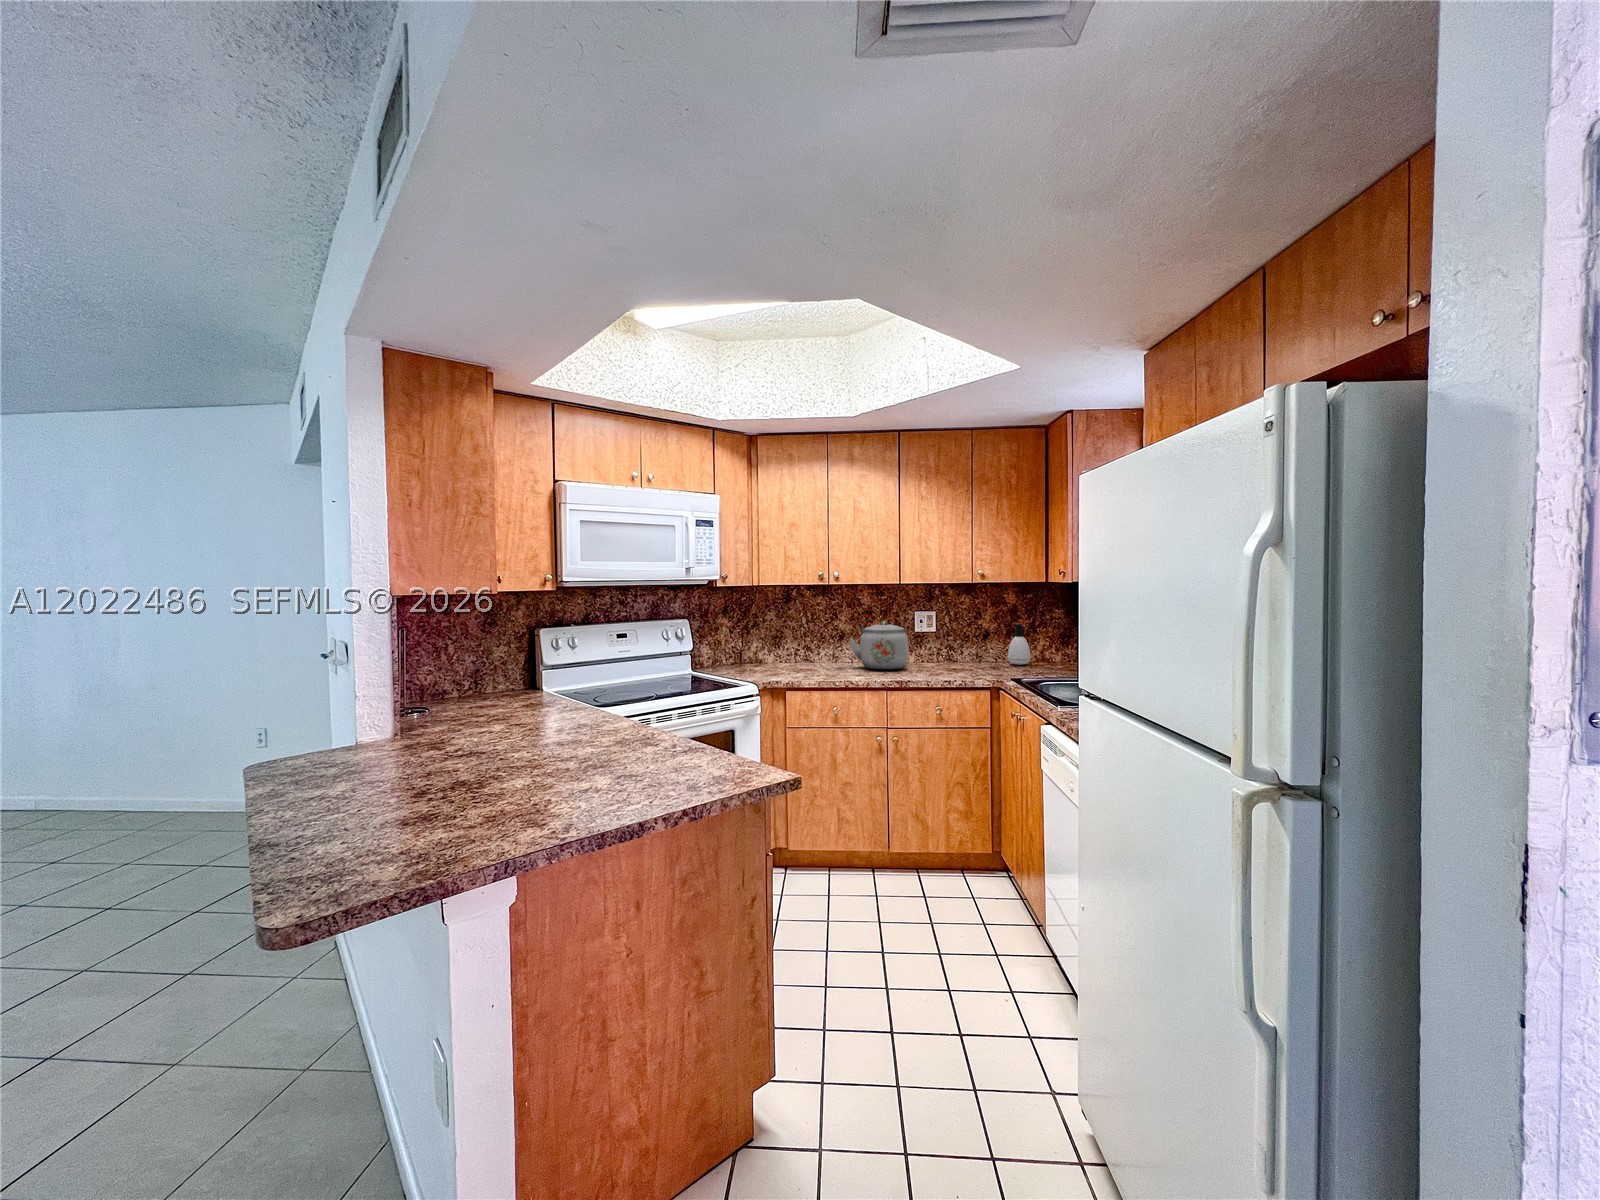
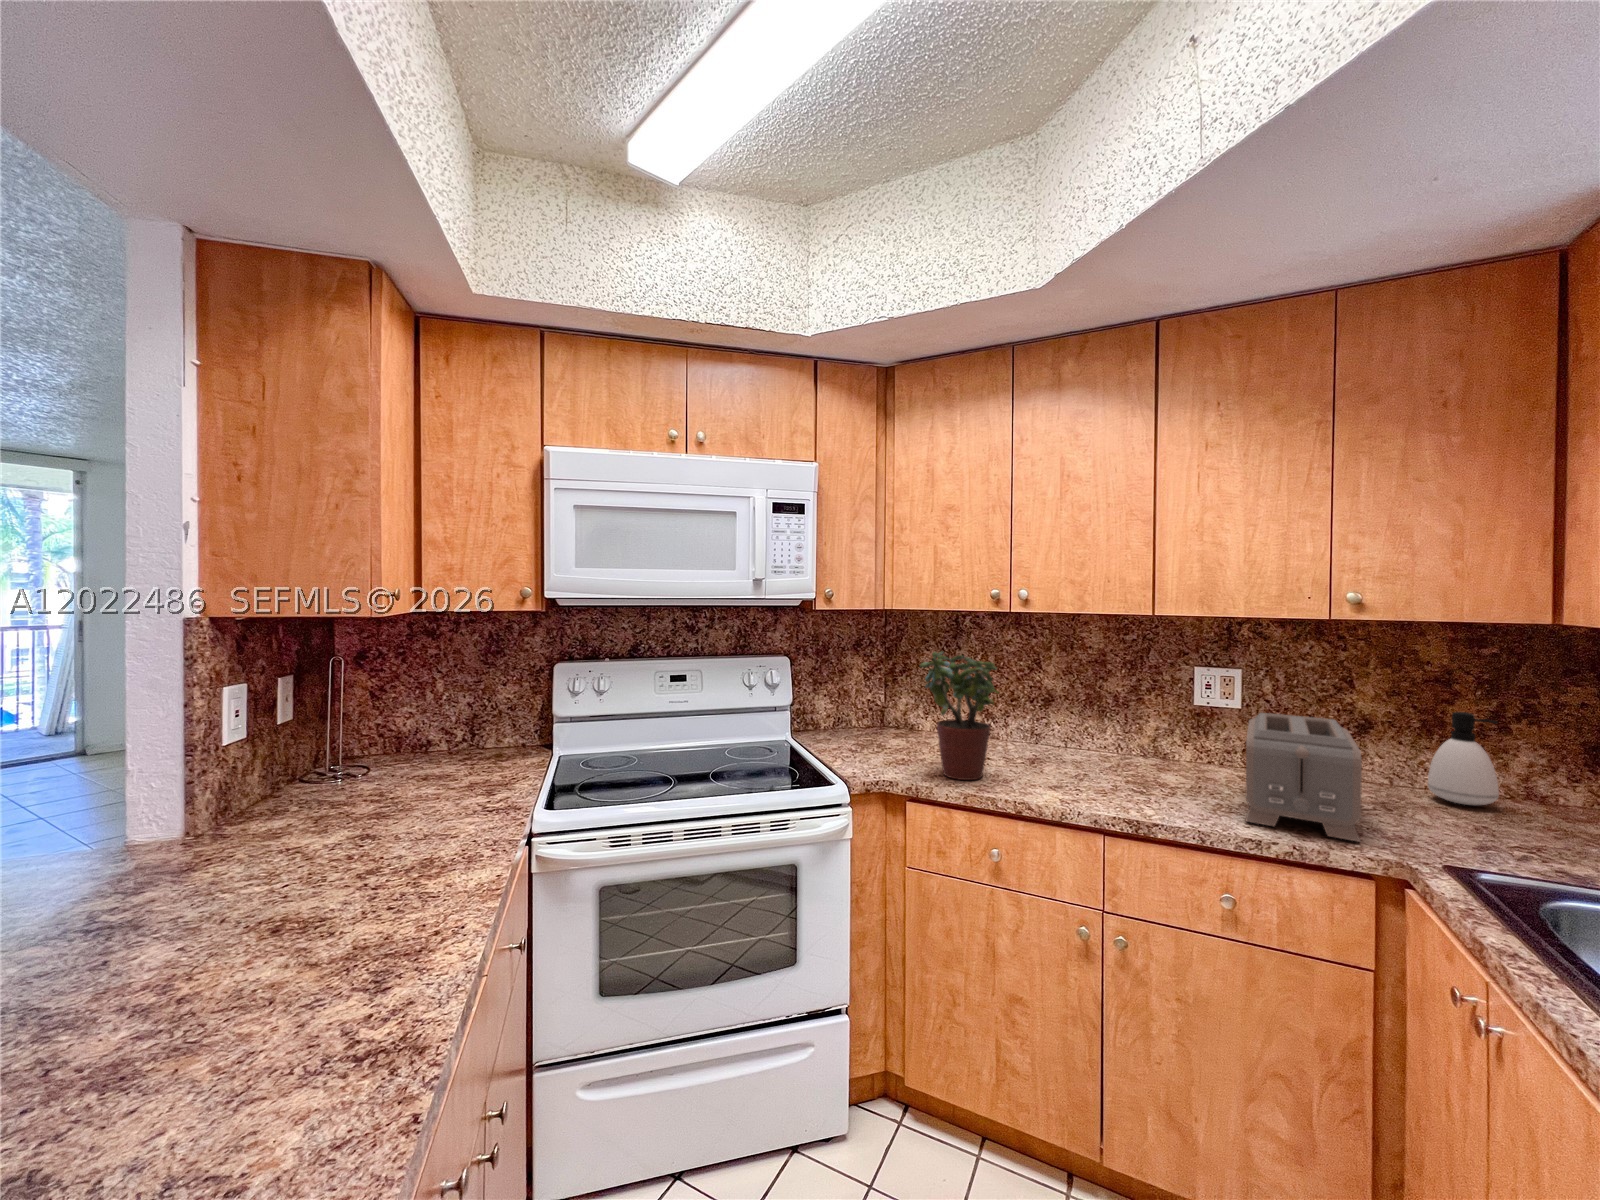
potted plant: none [789,607,832,678] -> present [920,652,998,780]
kettle: present [850,621,908,670] -> none [1051,683,1171,777]
toaster: none [941,631,984,677] -> present [1245,713,1362,842]

